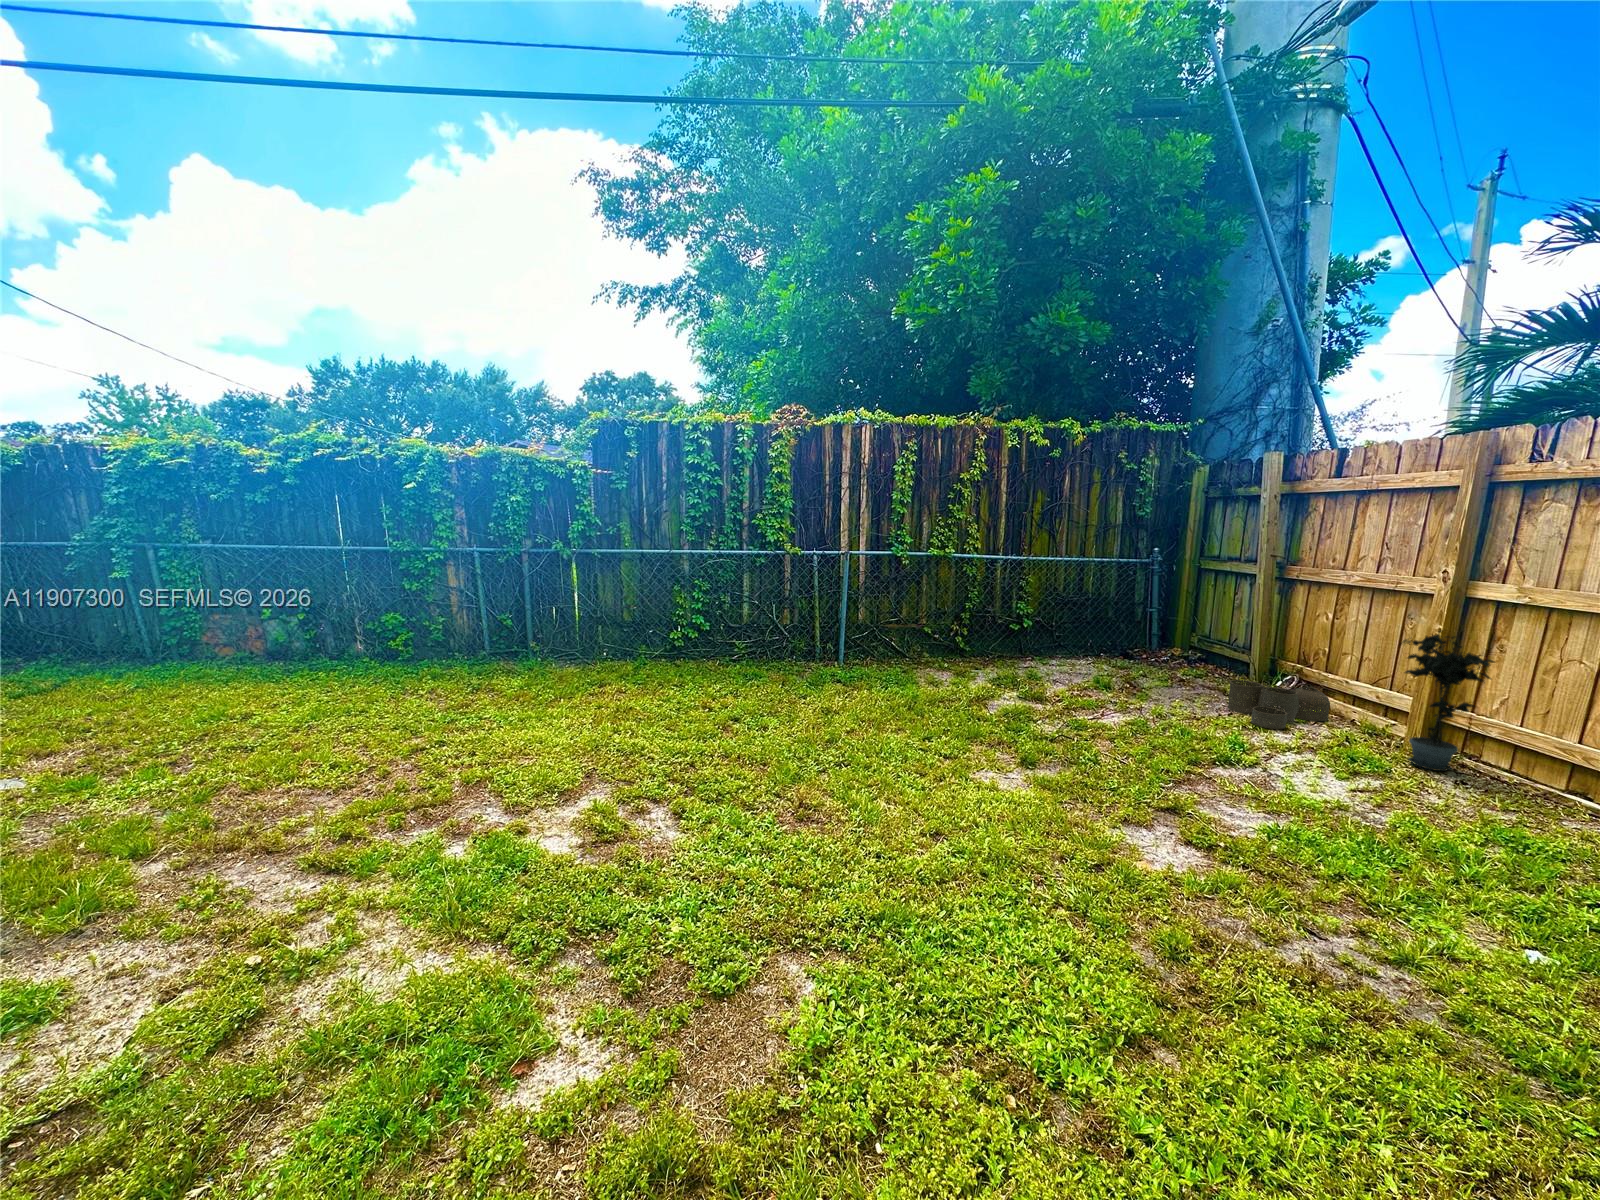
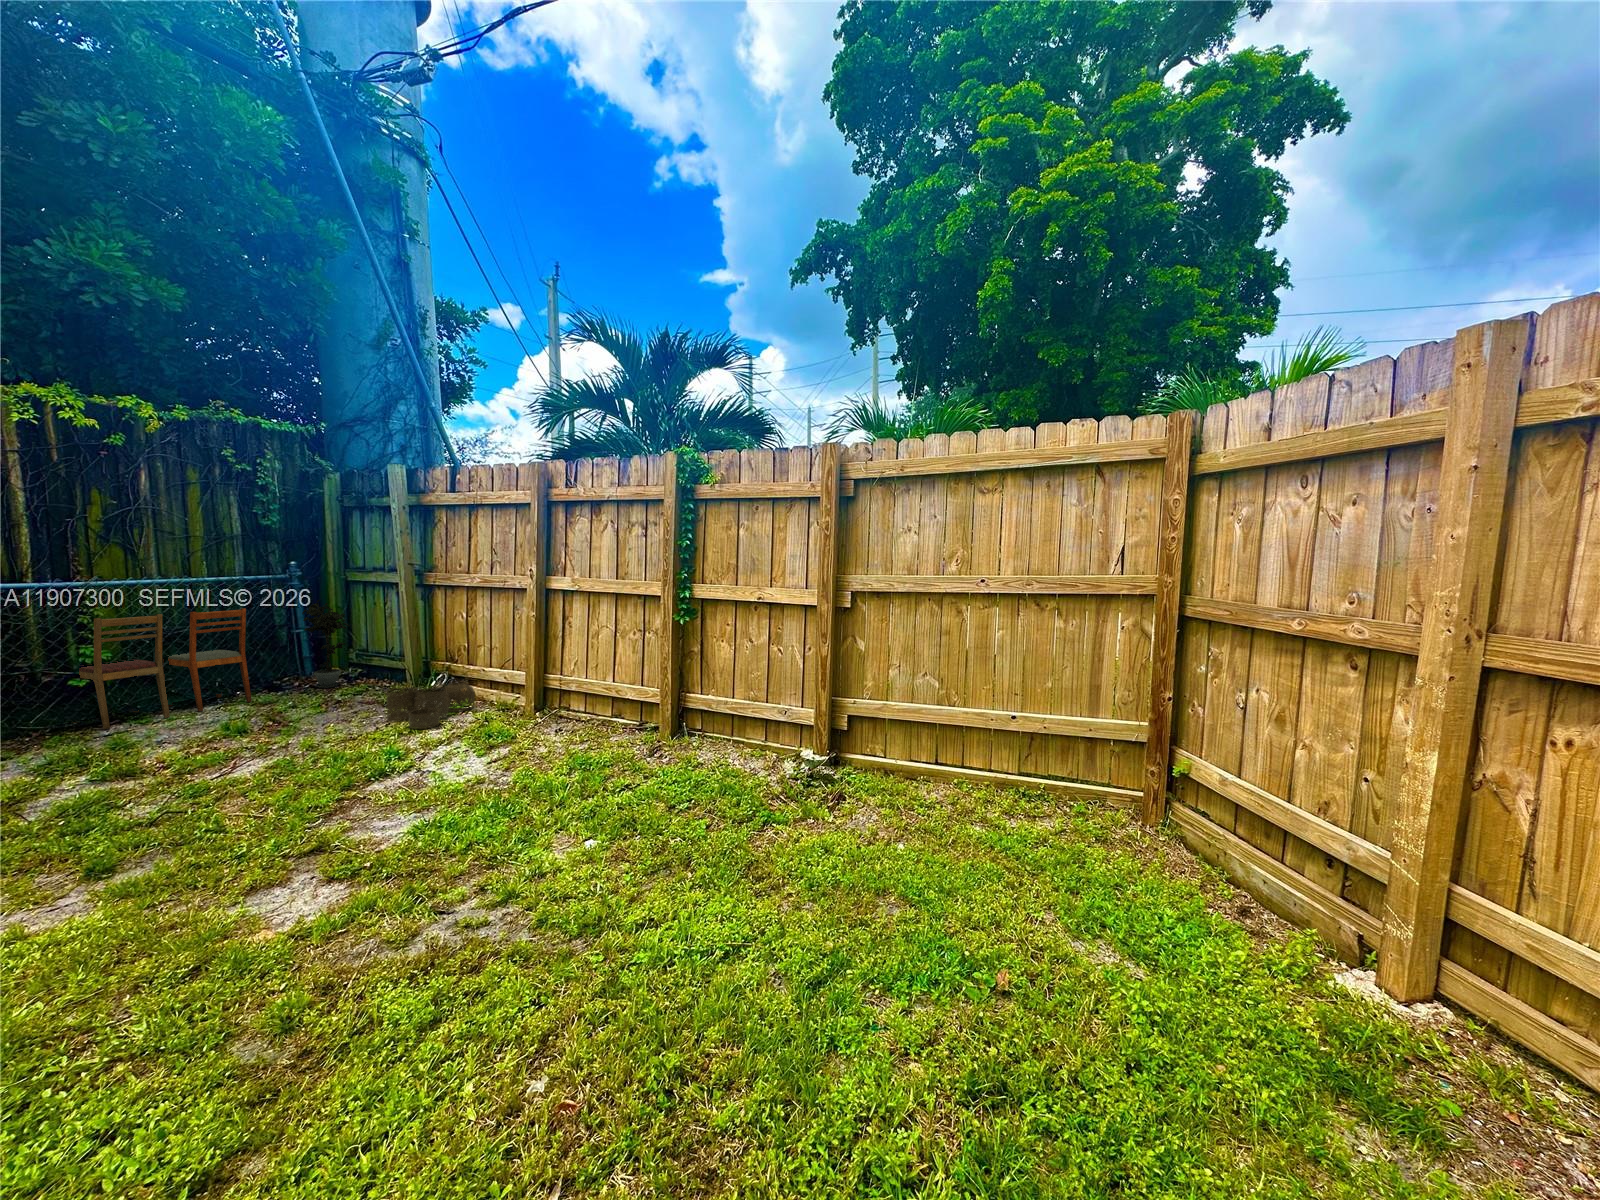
chair: none [1016,588,1120,663] -> present [72,608,252,729]
potted plant: present [1400,630,1494,771] -> present [302,600,350,688]

